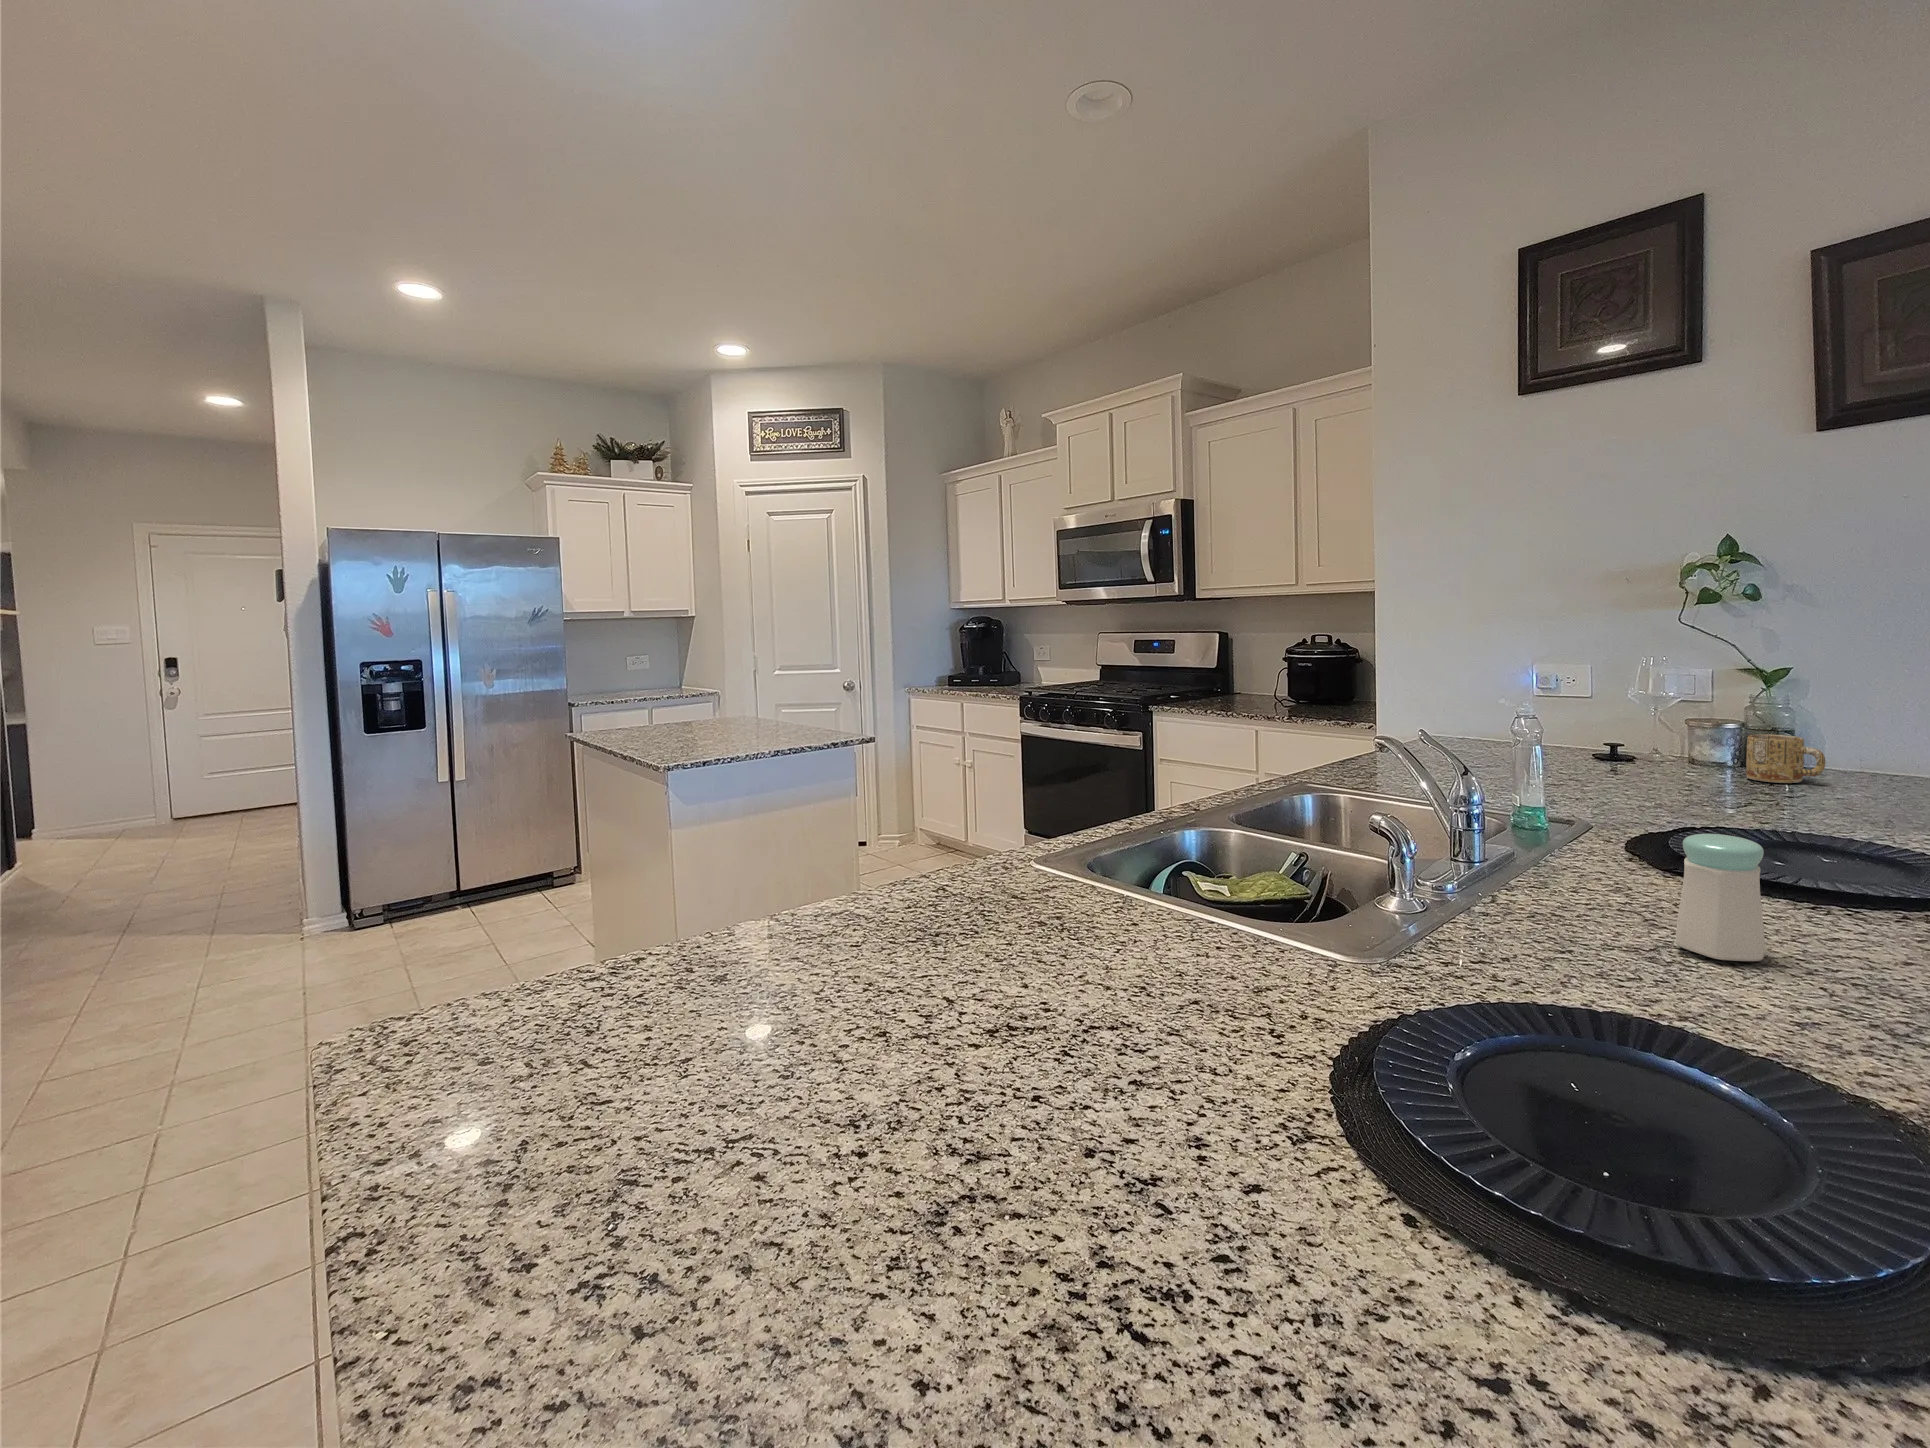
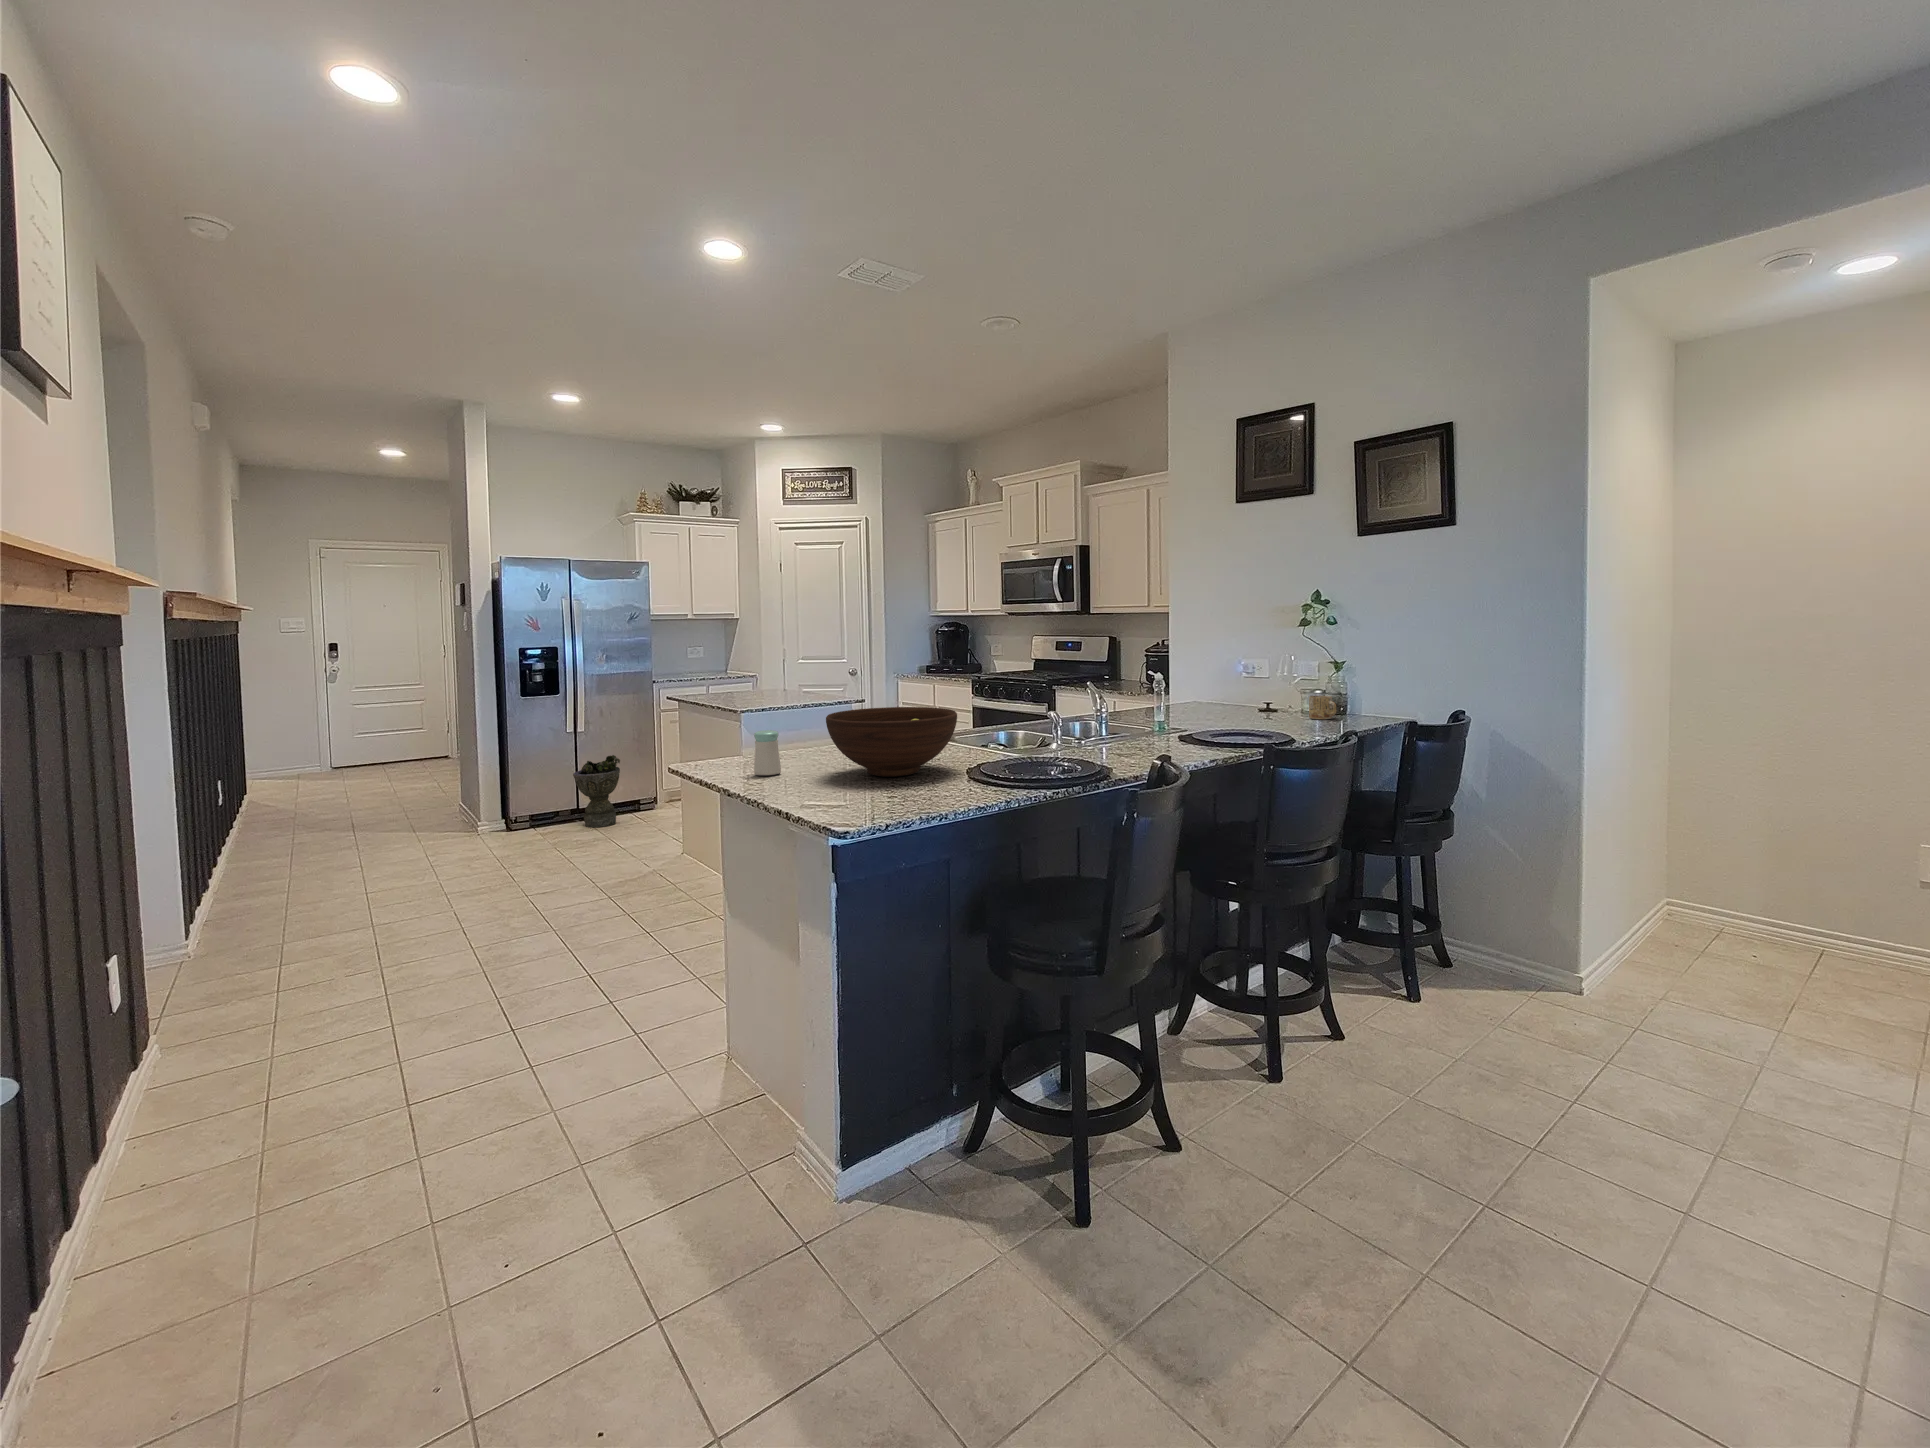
planter: none [447,813,518,920] -> present [573,755,620,828]
fruit bowl: none [776,830,1227,1122] -> present [826,707,957,777]
salt shaker: present [1676,834,1765,961] -> present [754,730,781,776]

